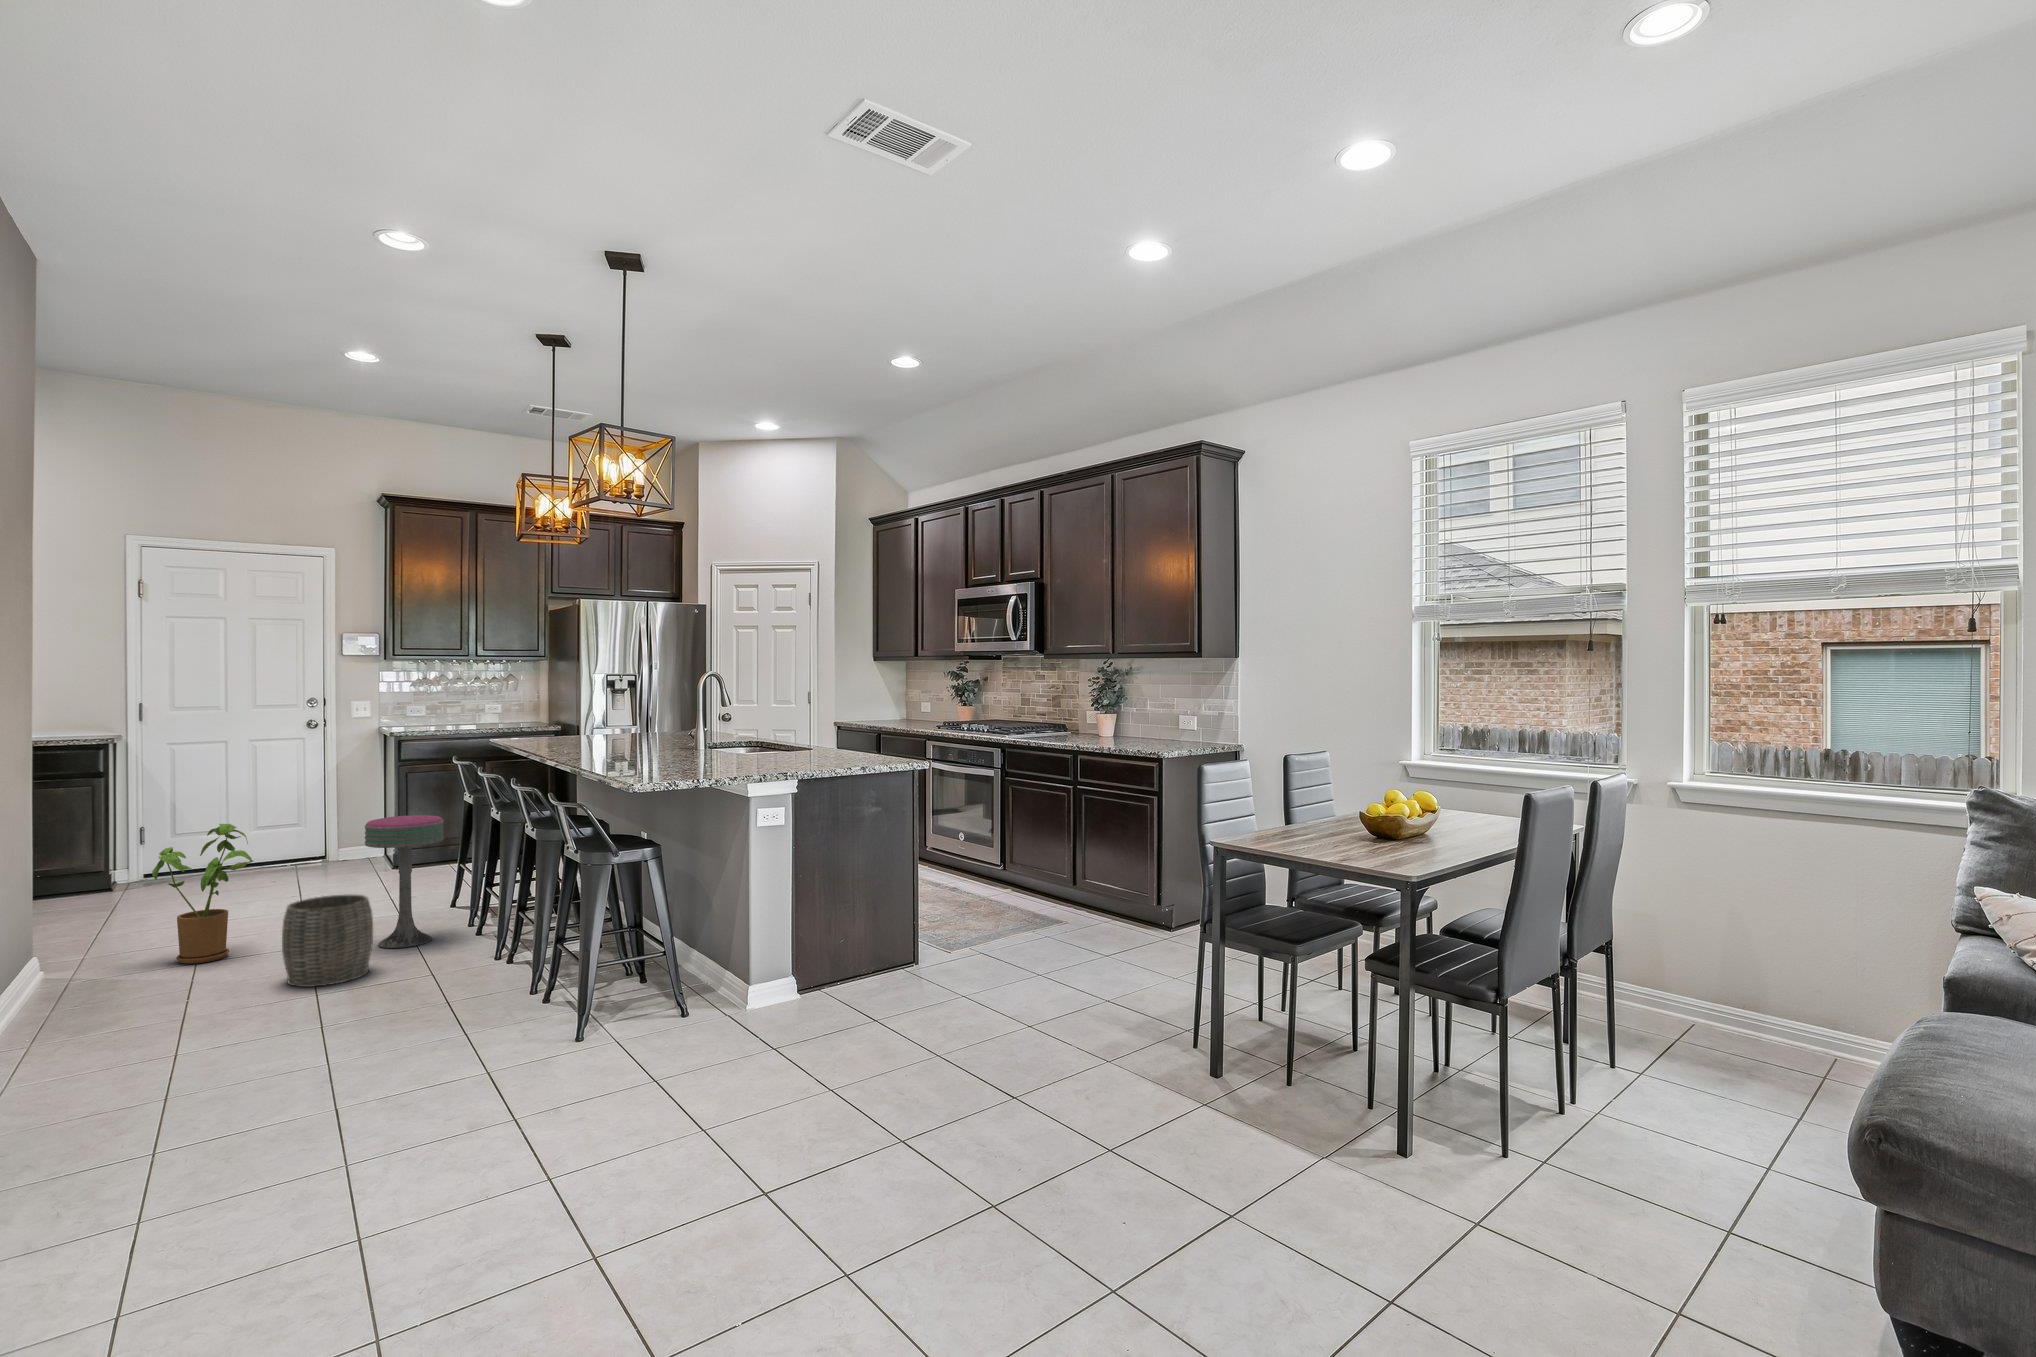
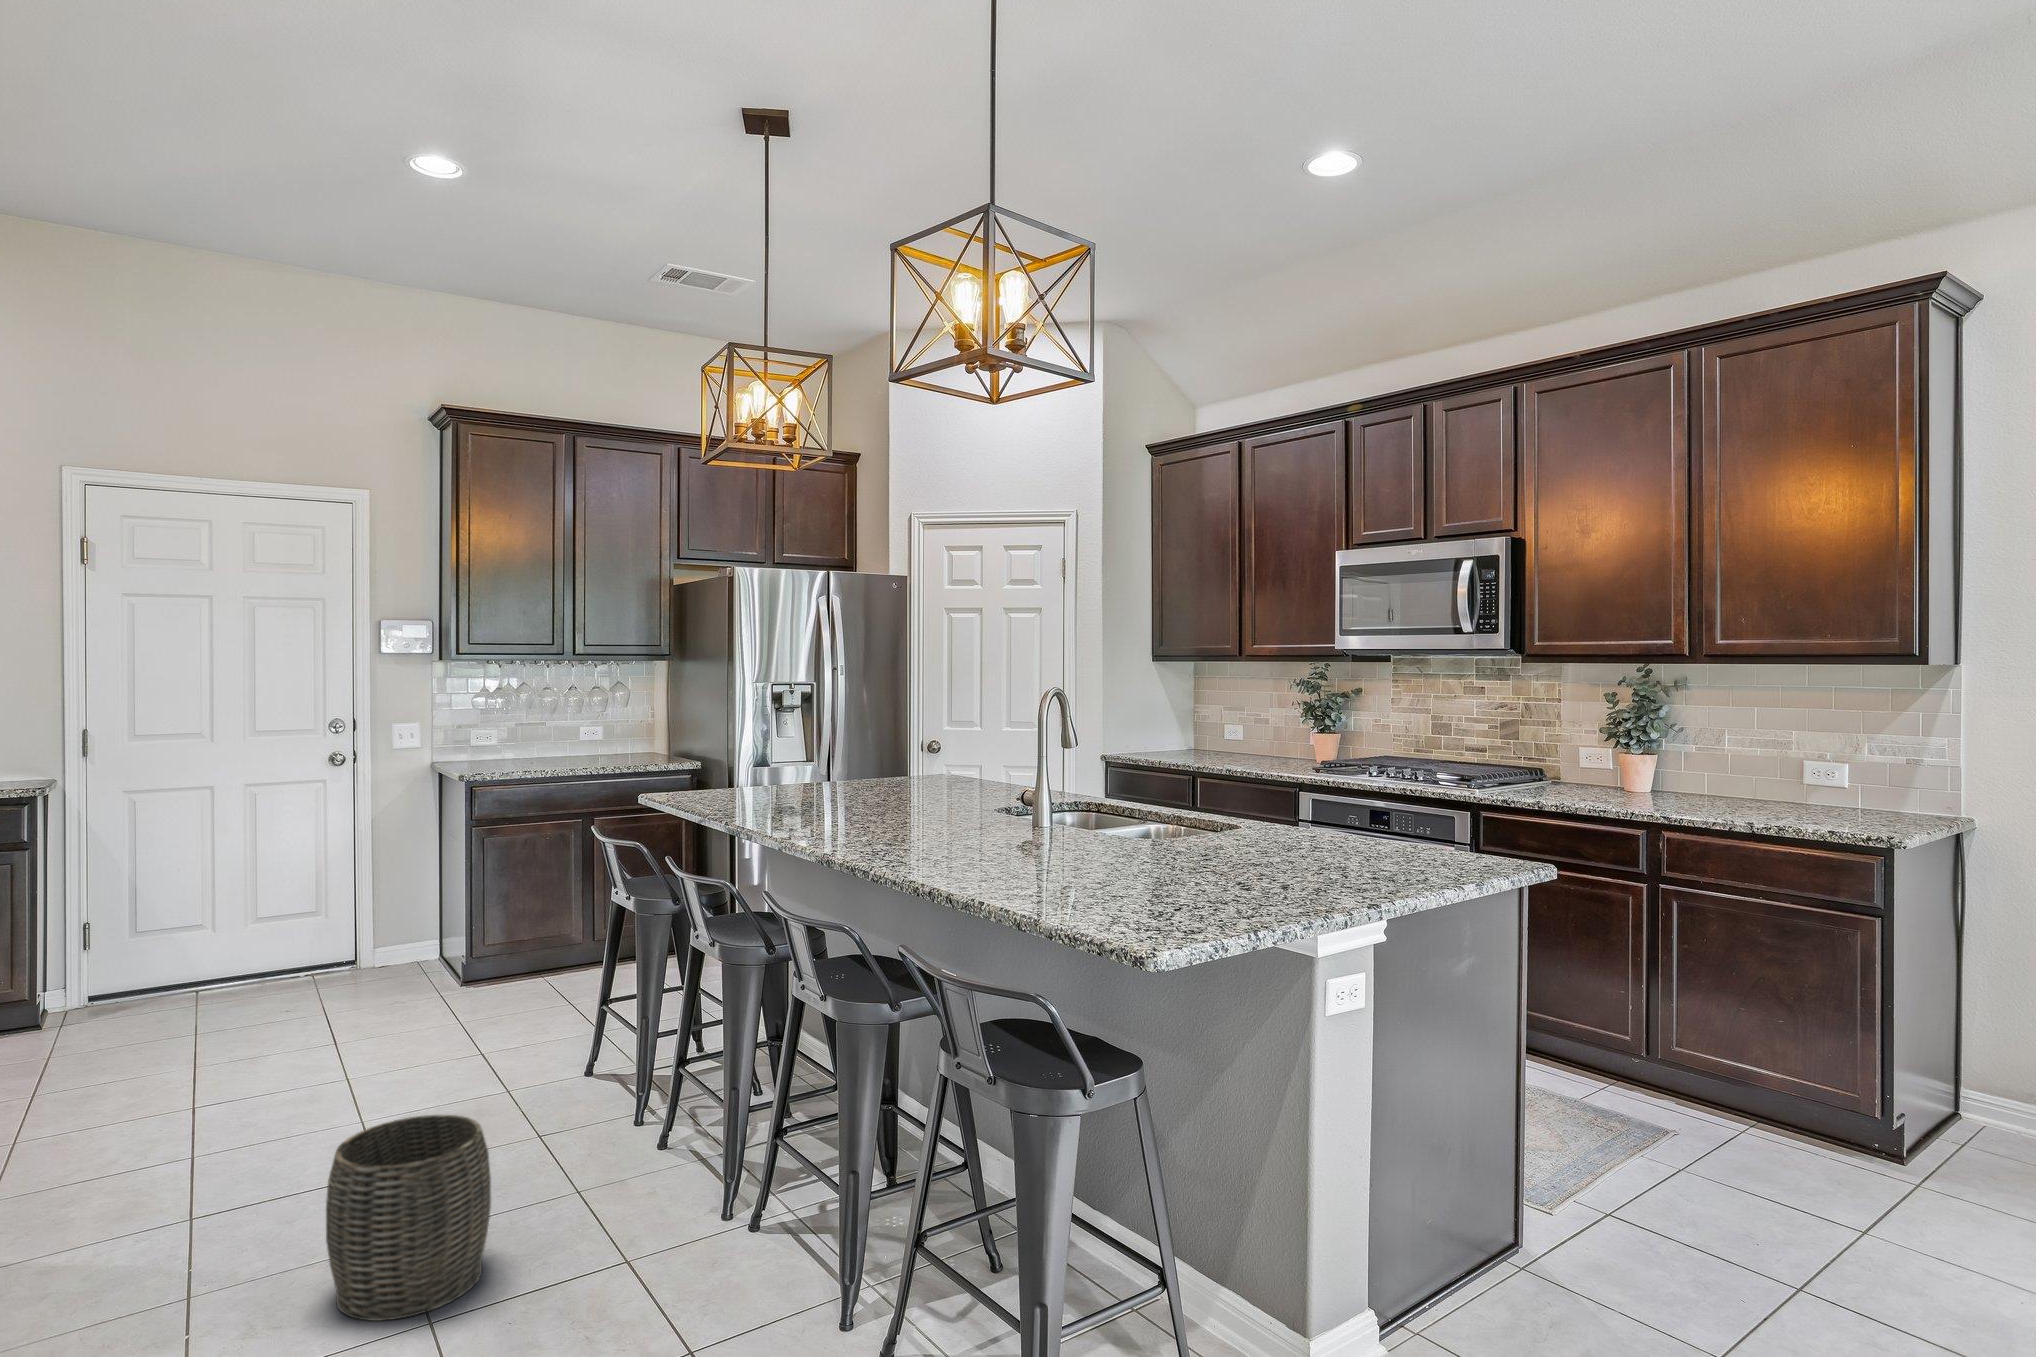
bar stool: present [365,815,444,948] -> none [459,942,591,1194]
house plant: present [152,824,253,964] -> none [88,965,267,1232]

